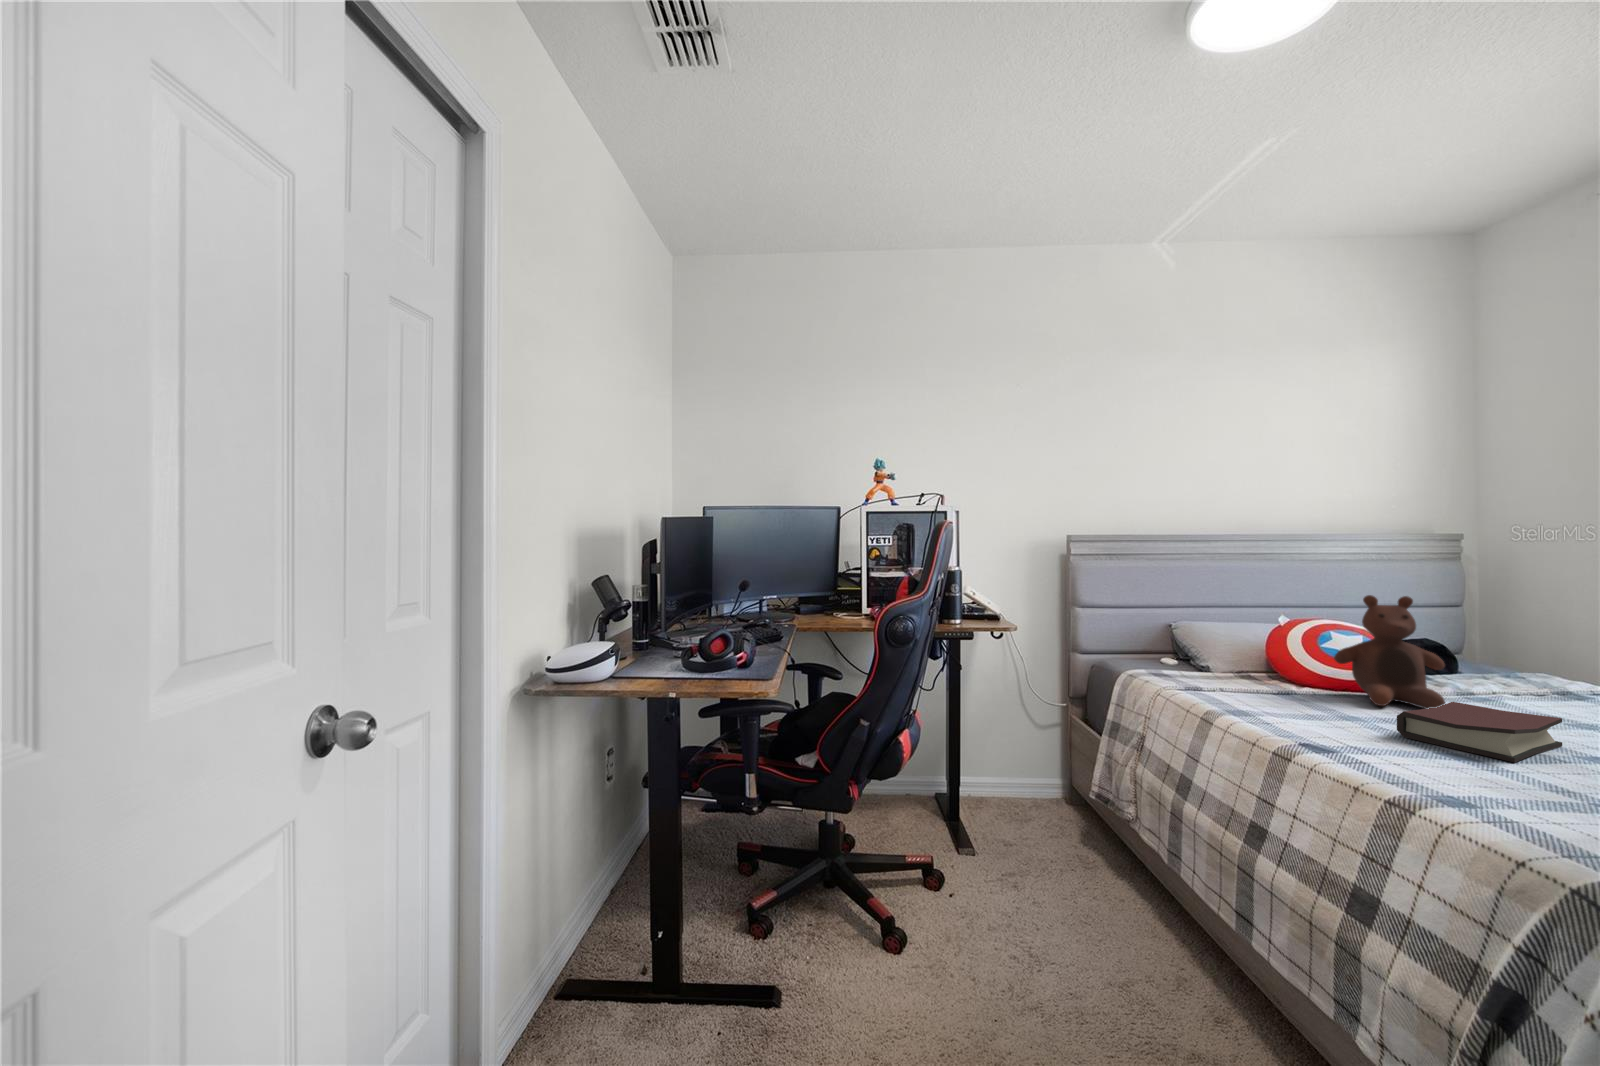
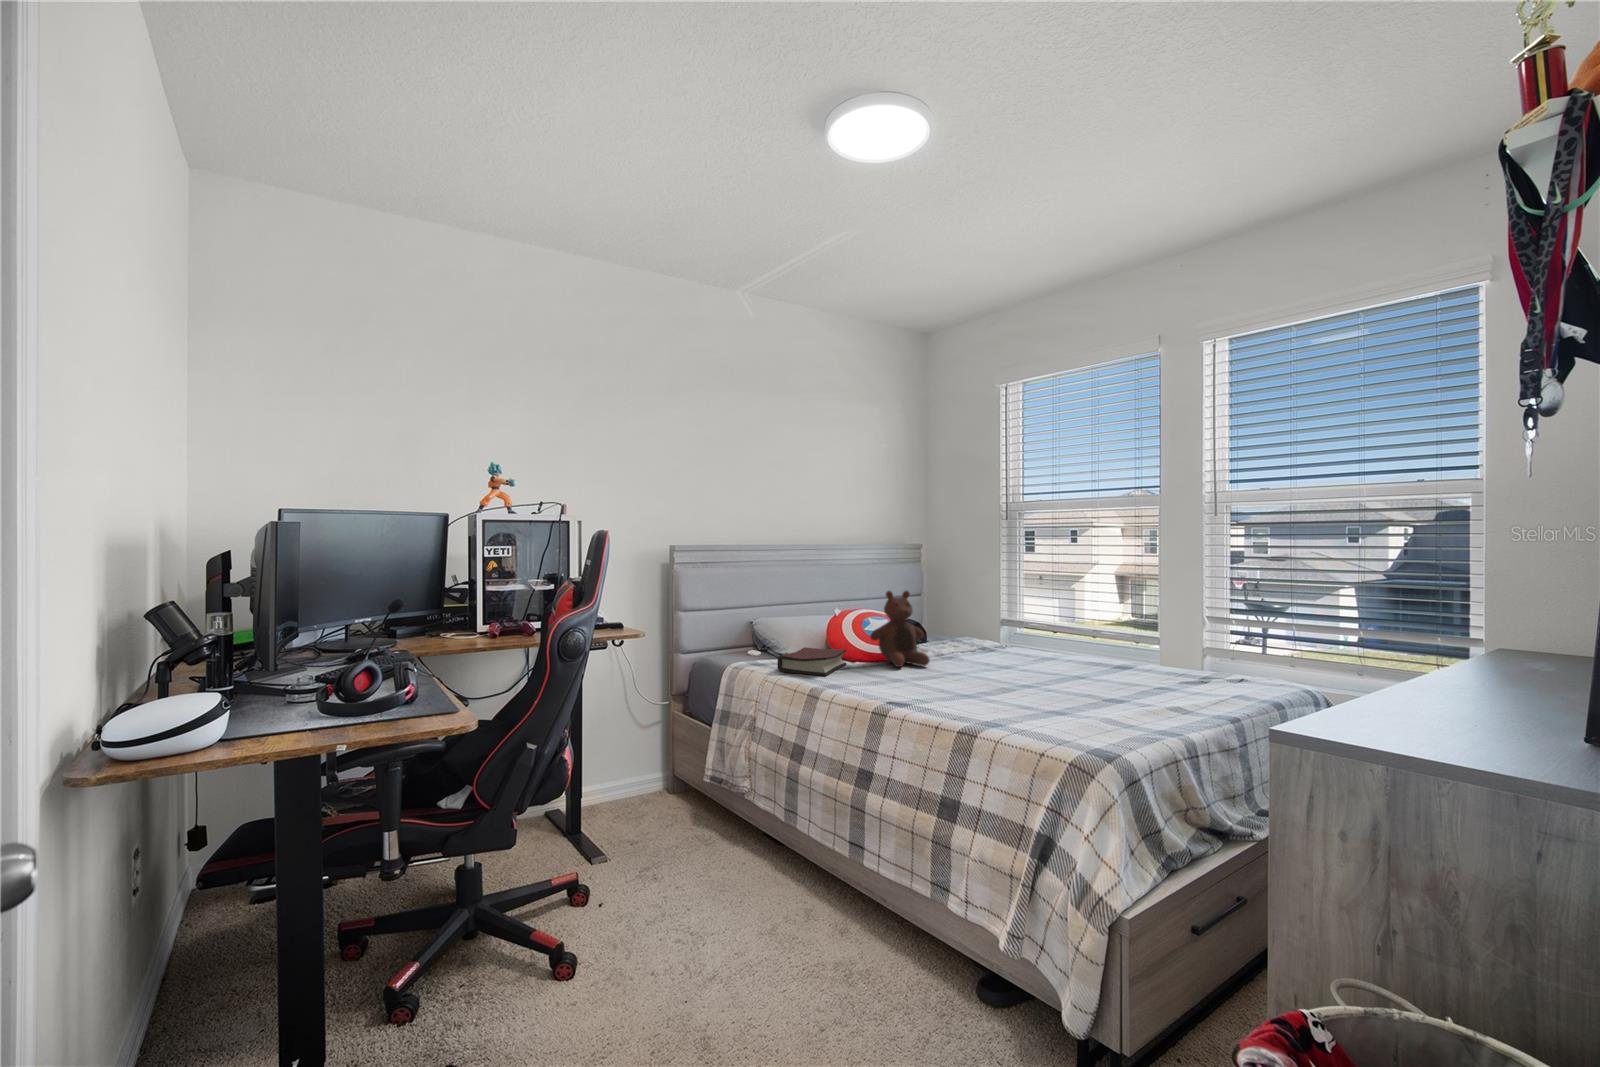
hardback book: present [1397,702,1562,762] -> present [777,648,846,676]

